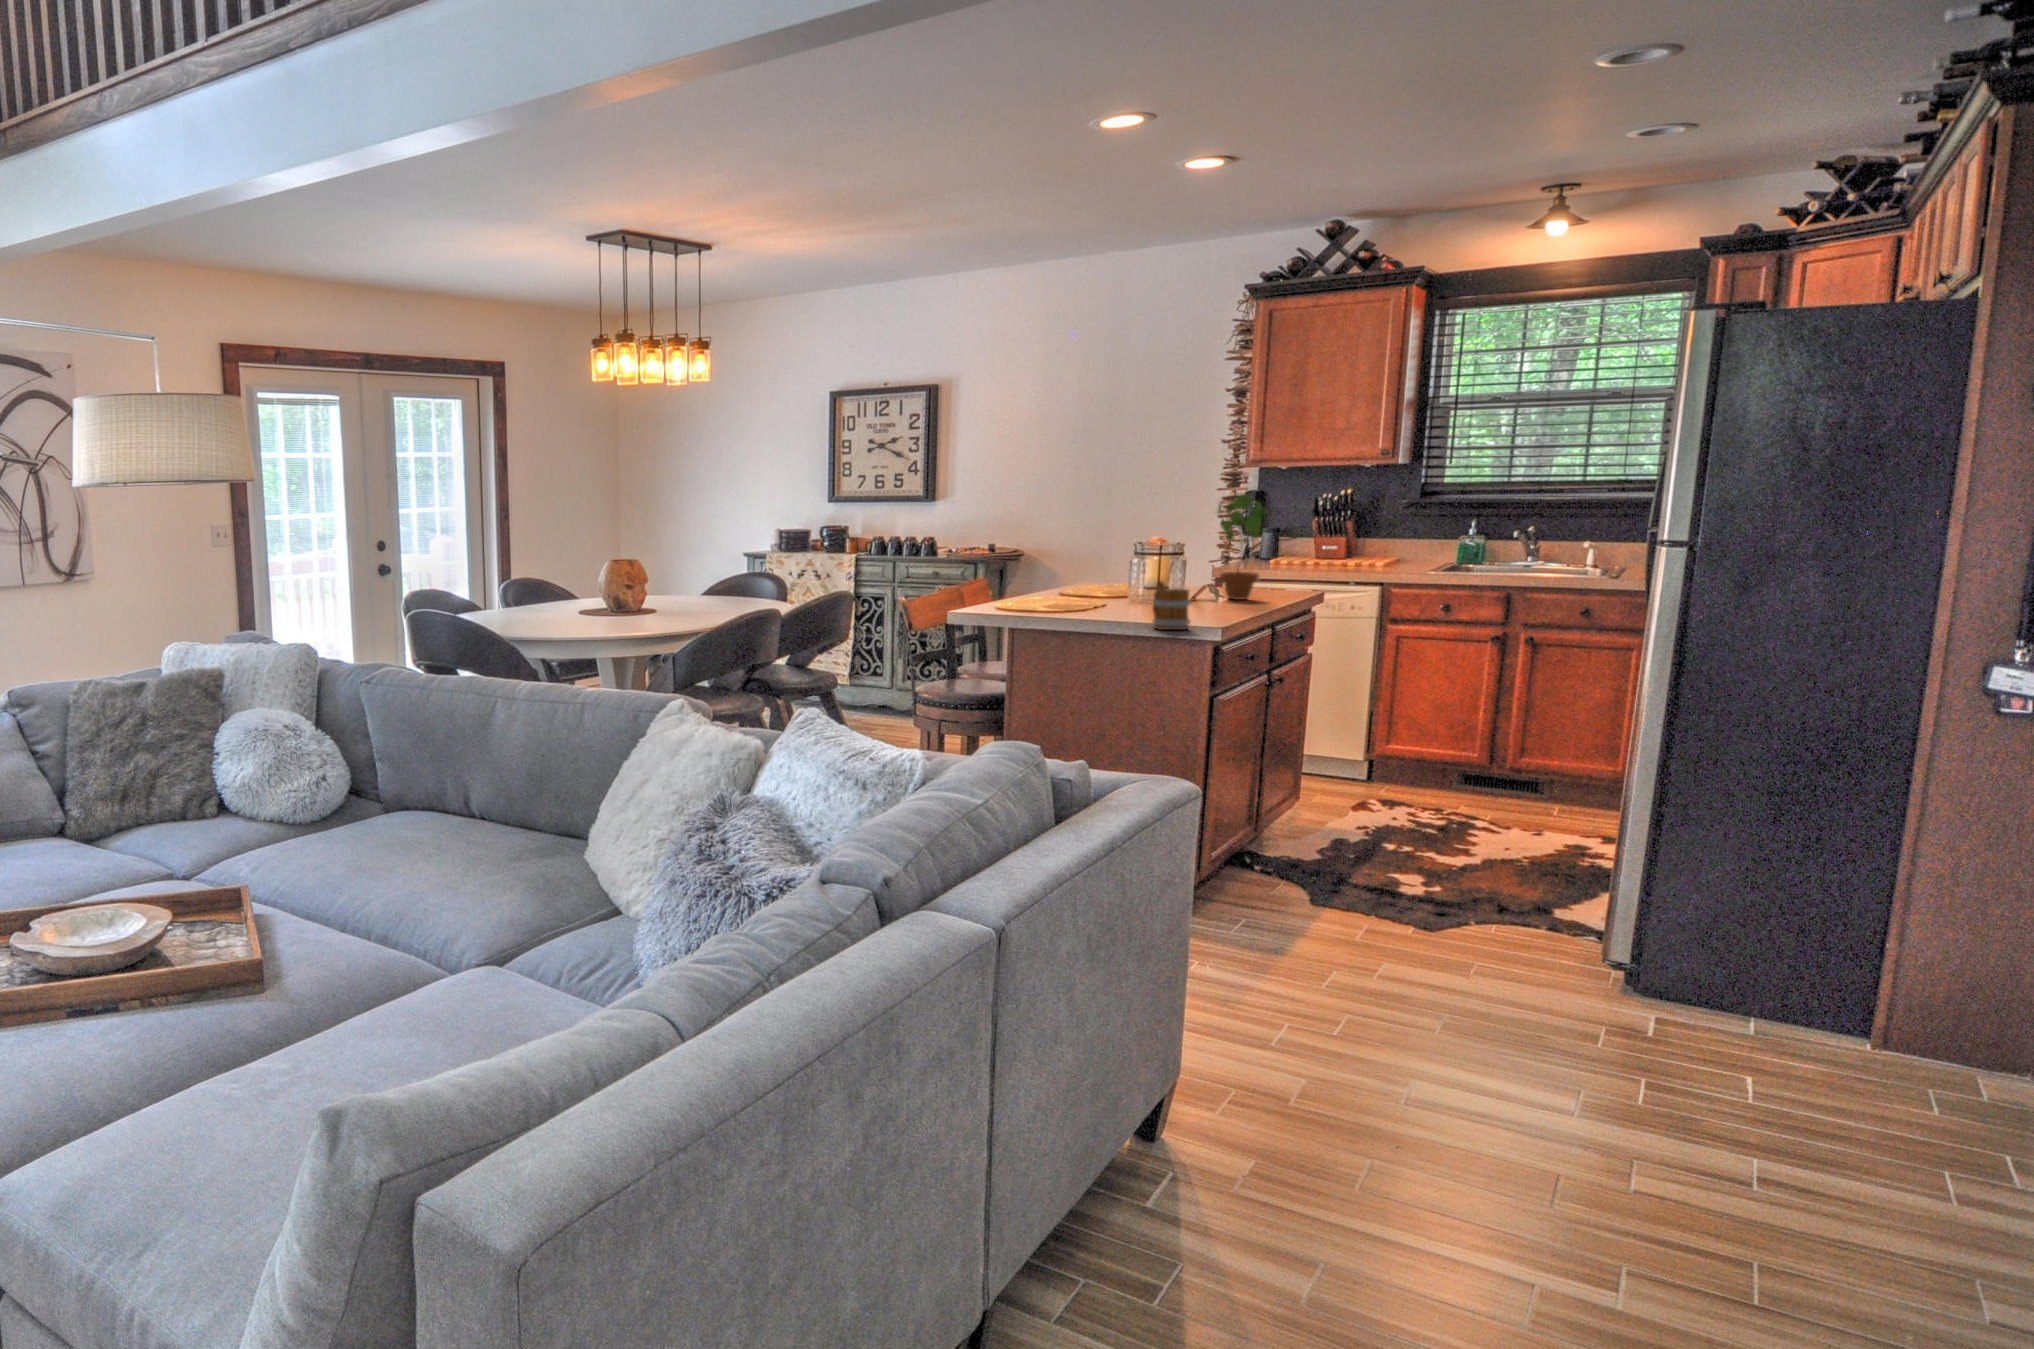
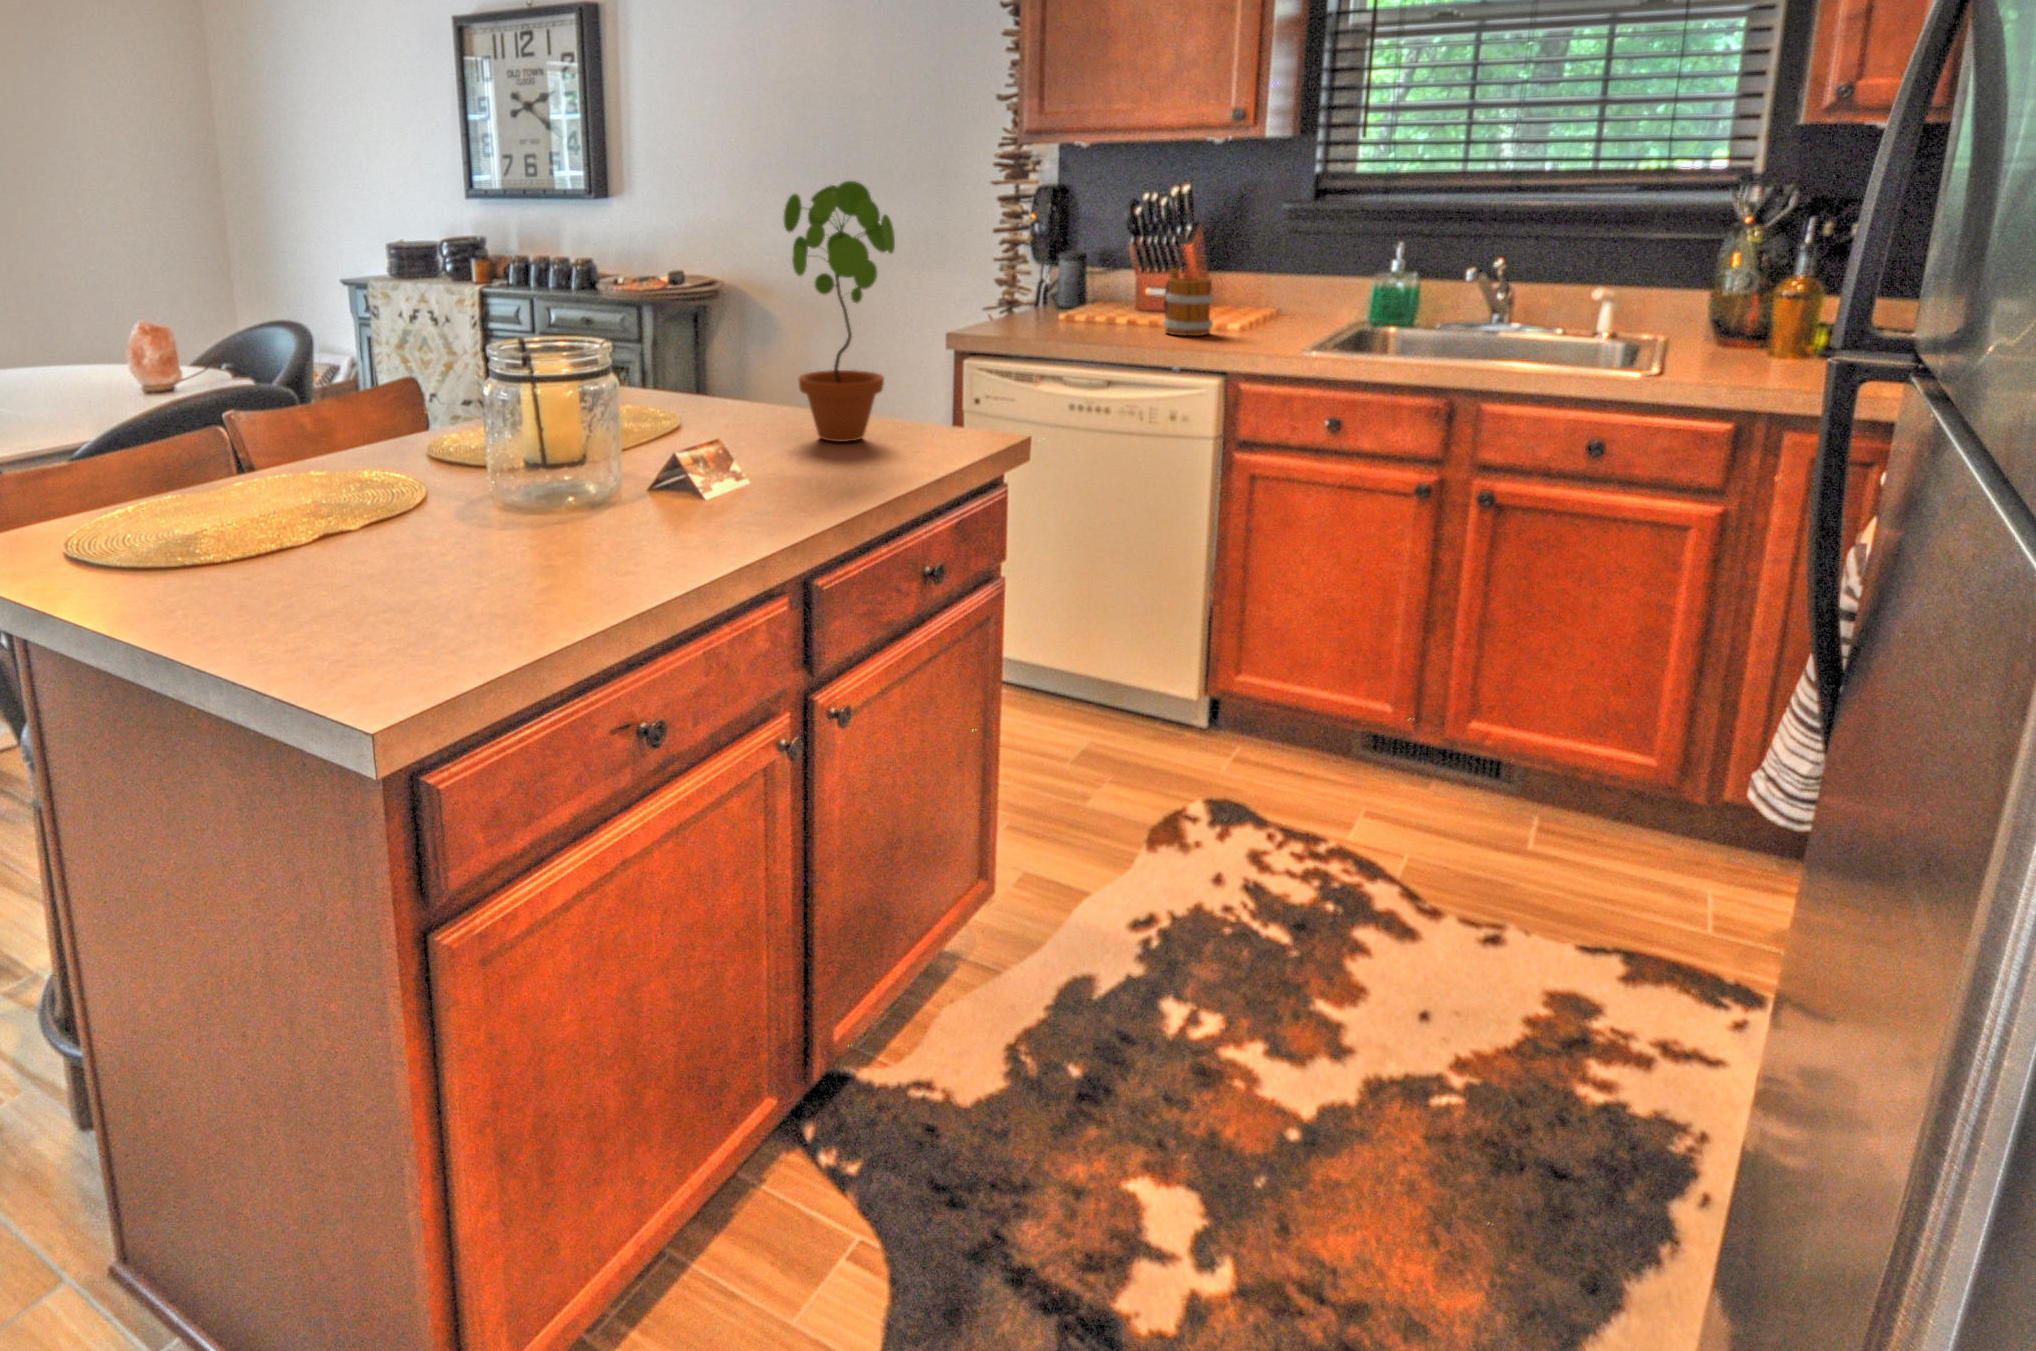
mug: present [1152,581,1190,630] -> present [1163,268,1214,336]

